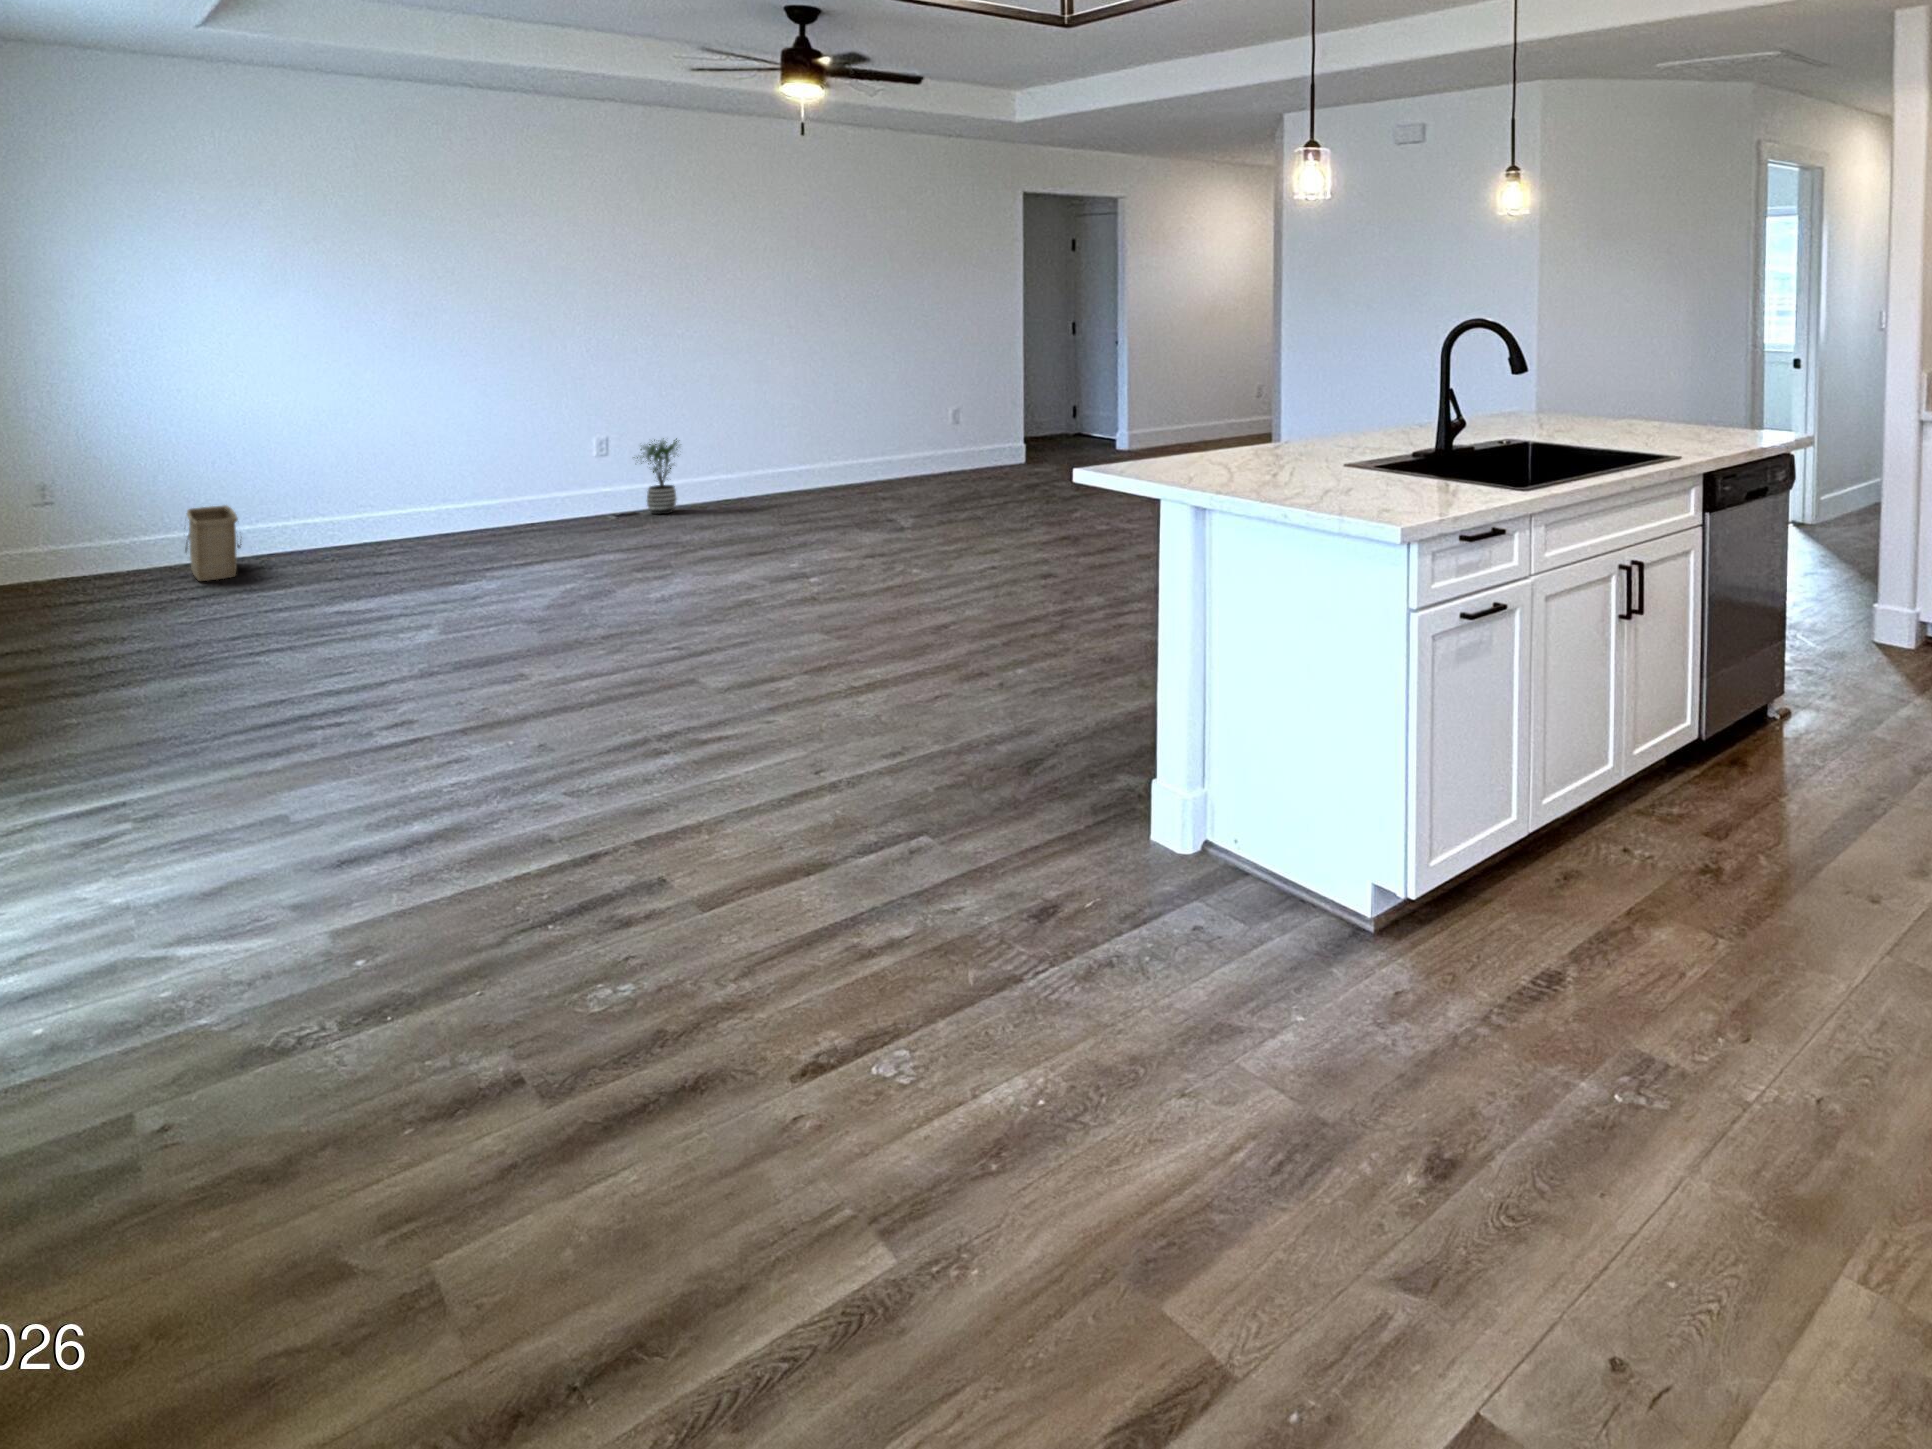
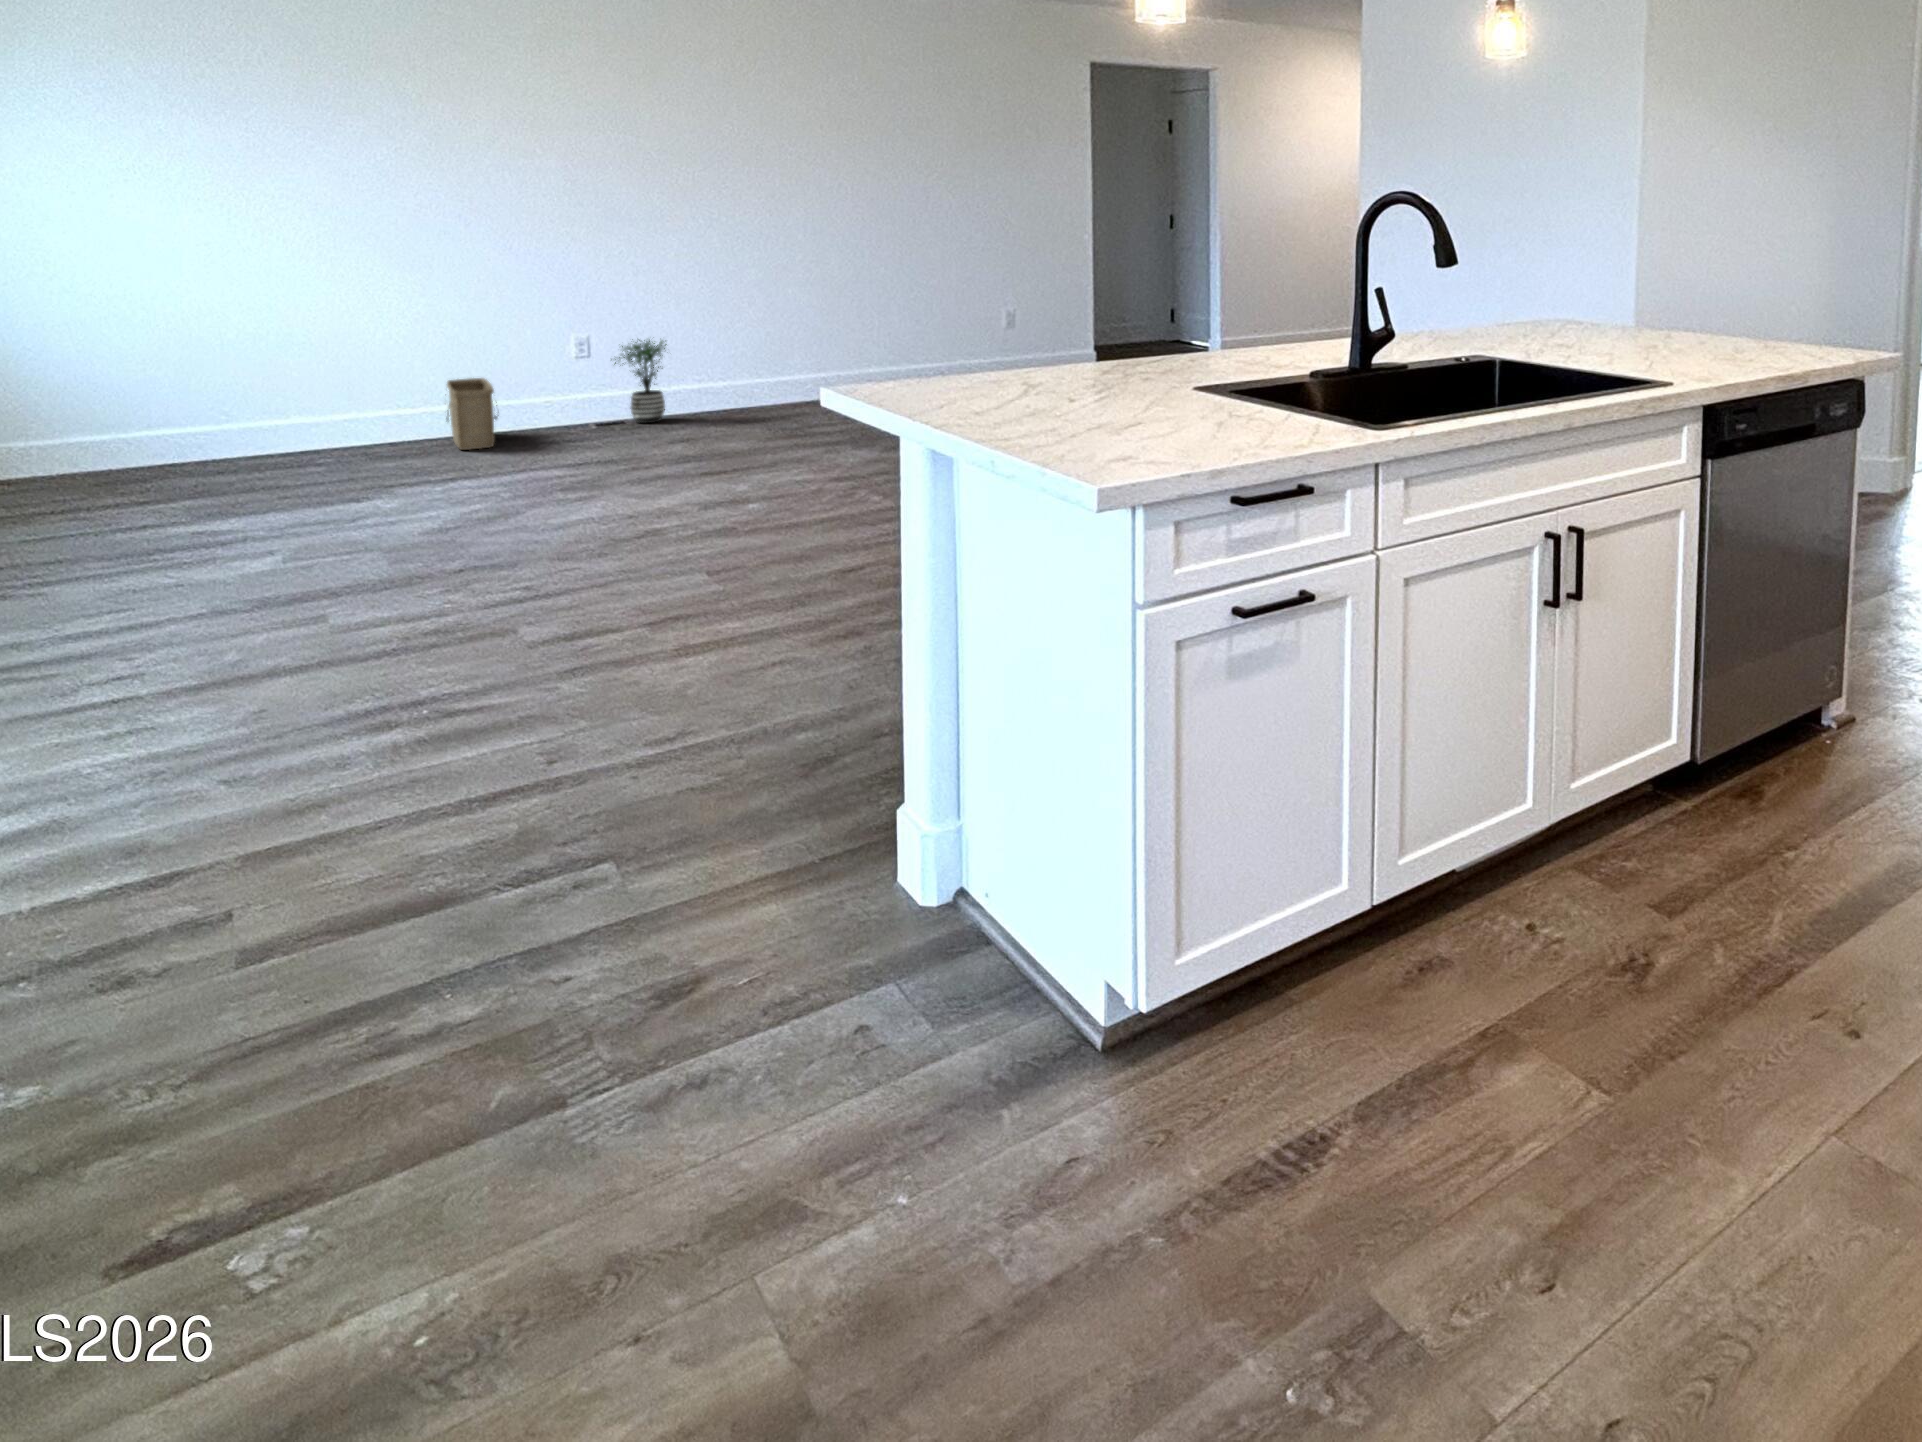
basket: present [185,505,242,581] -> present [446,378,497,450]

